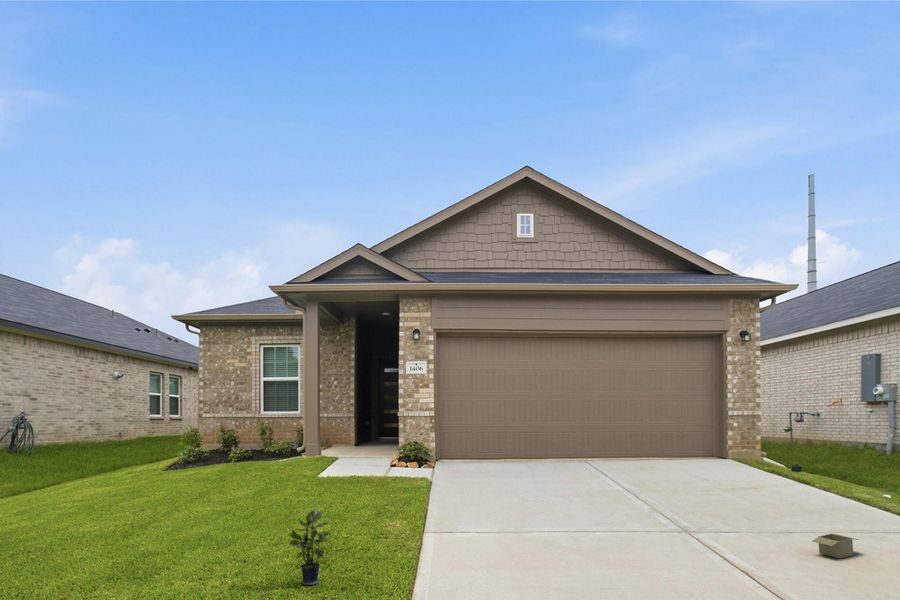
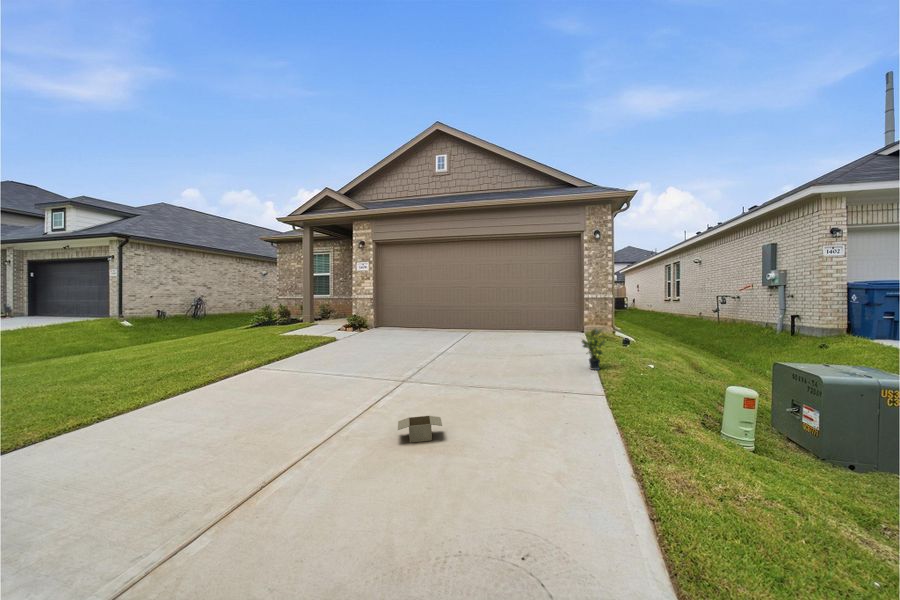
potted plant: present [289,508,329,585] -> present [582,329,605,370]

